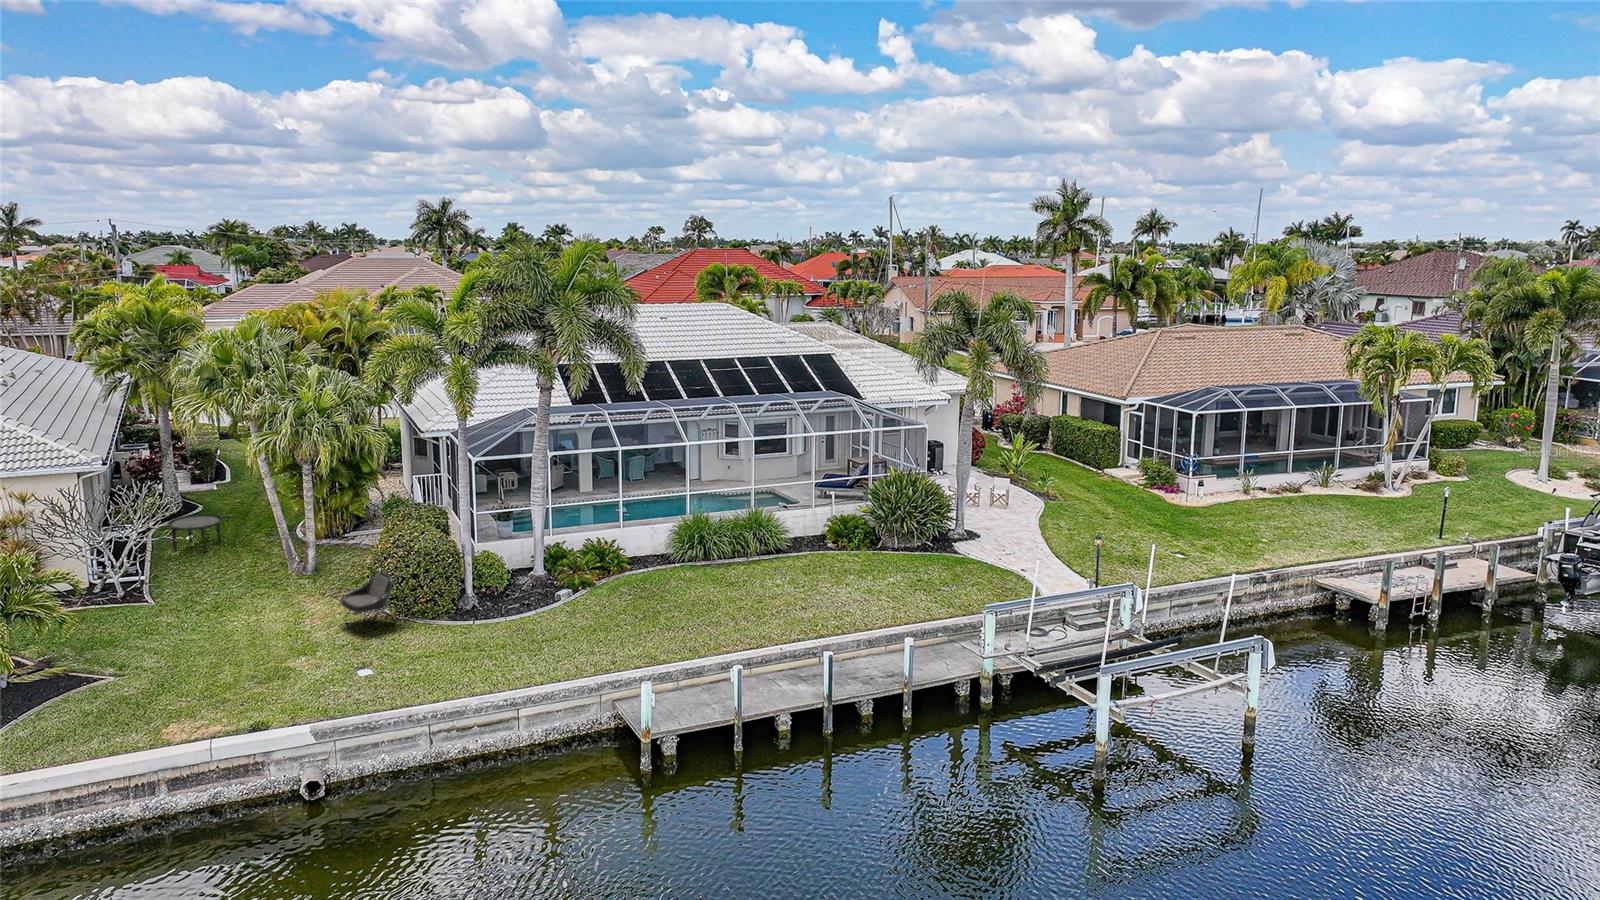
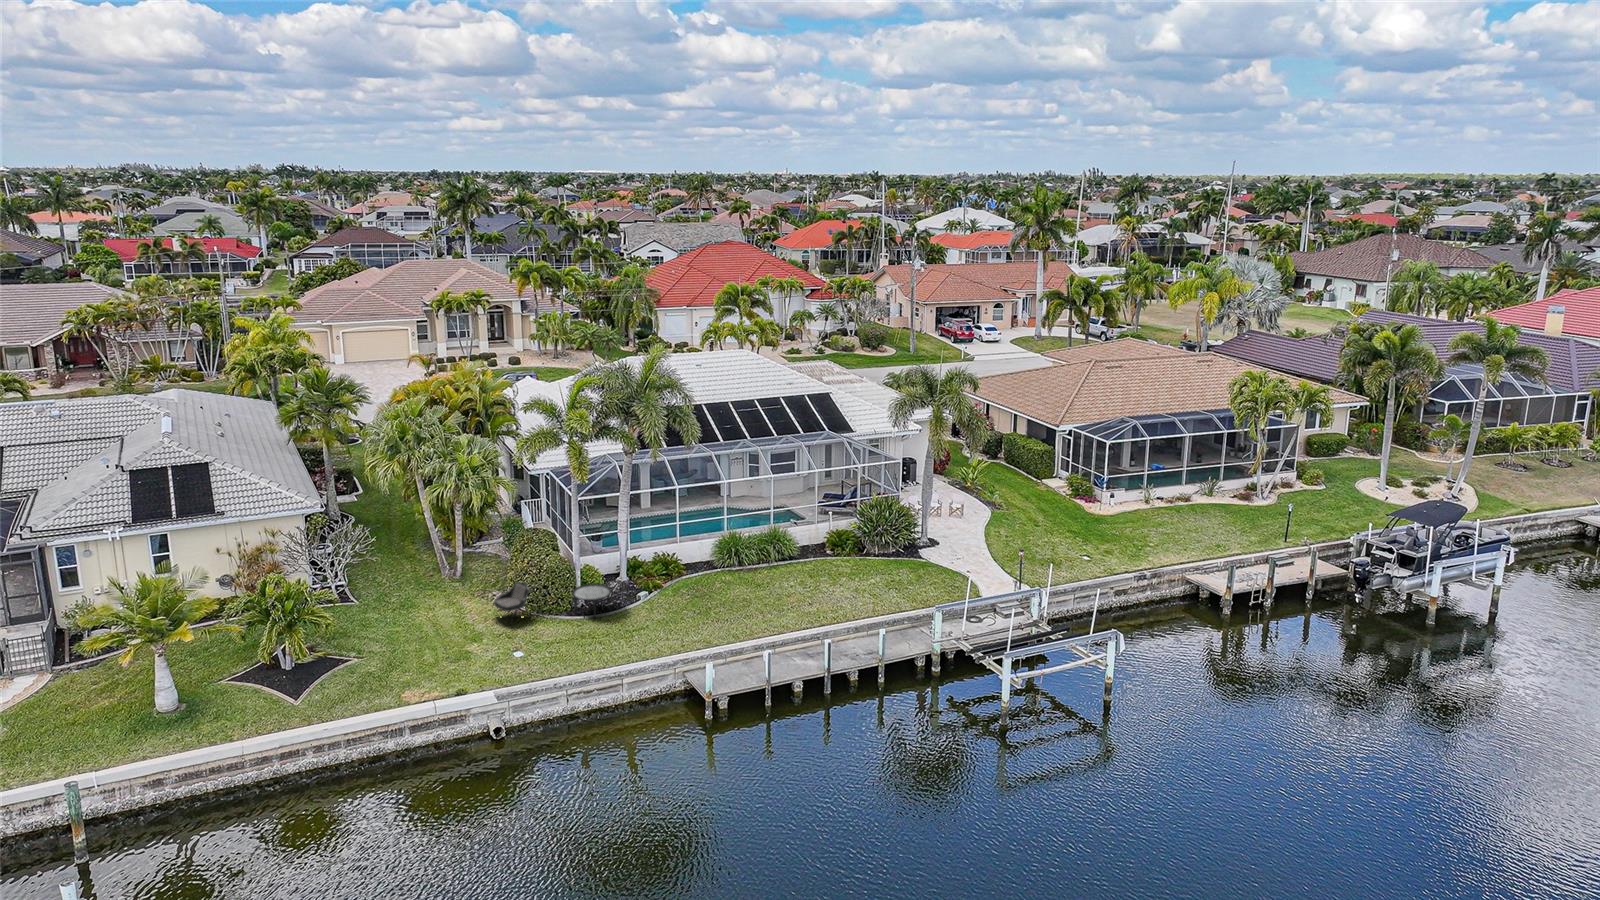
round table: present [168,513,222,553] -> present [572,584,611,618]

